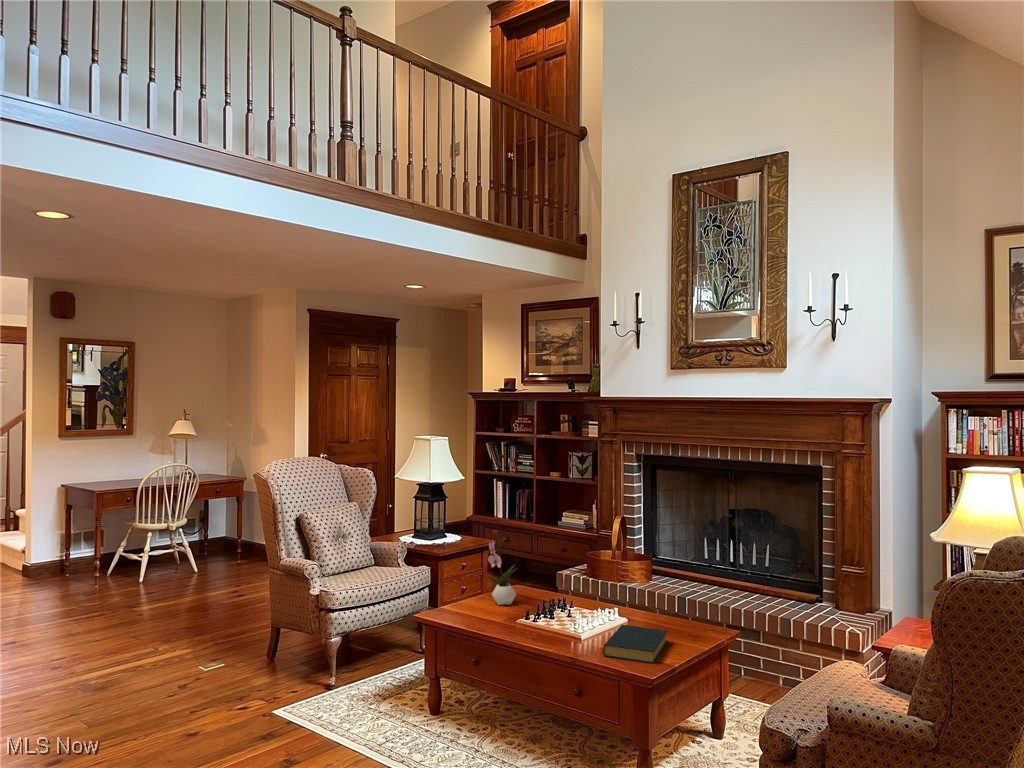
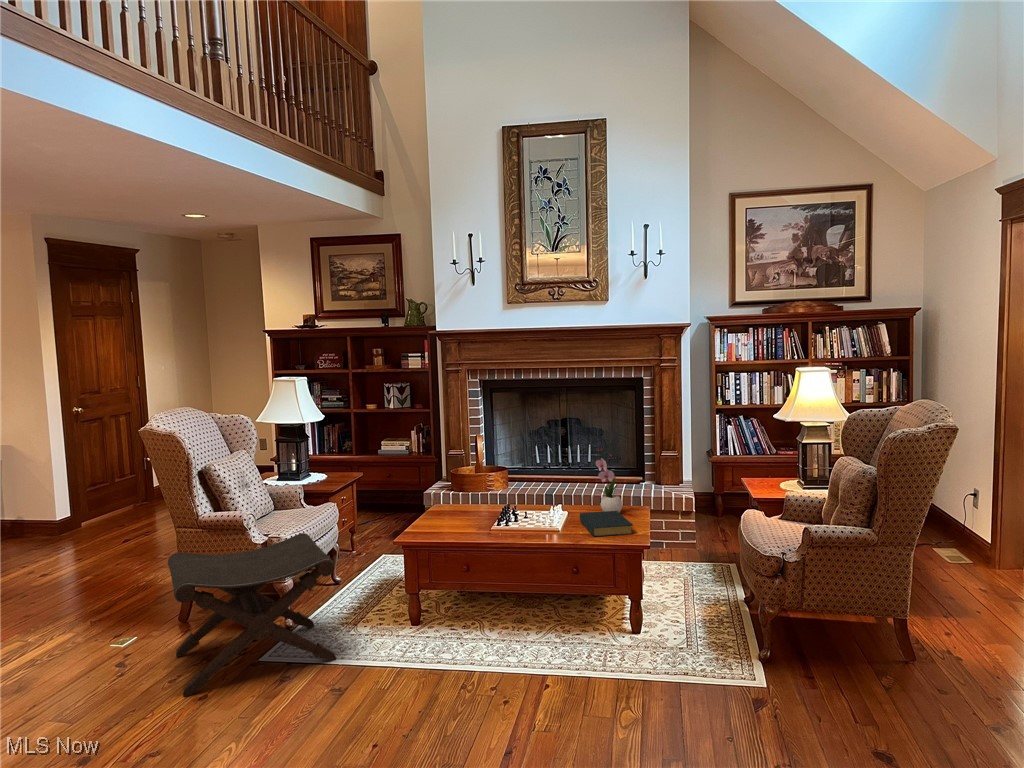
flower arrangement: present [488,531,517,605] -> present [596,449,623,512]
footstool: none [186,589,357,728] -> present [168,533,336,697]

